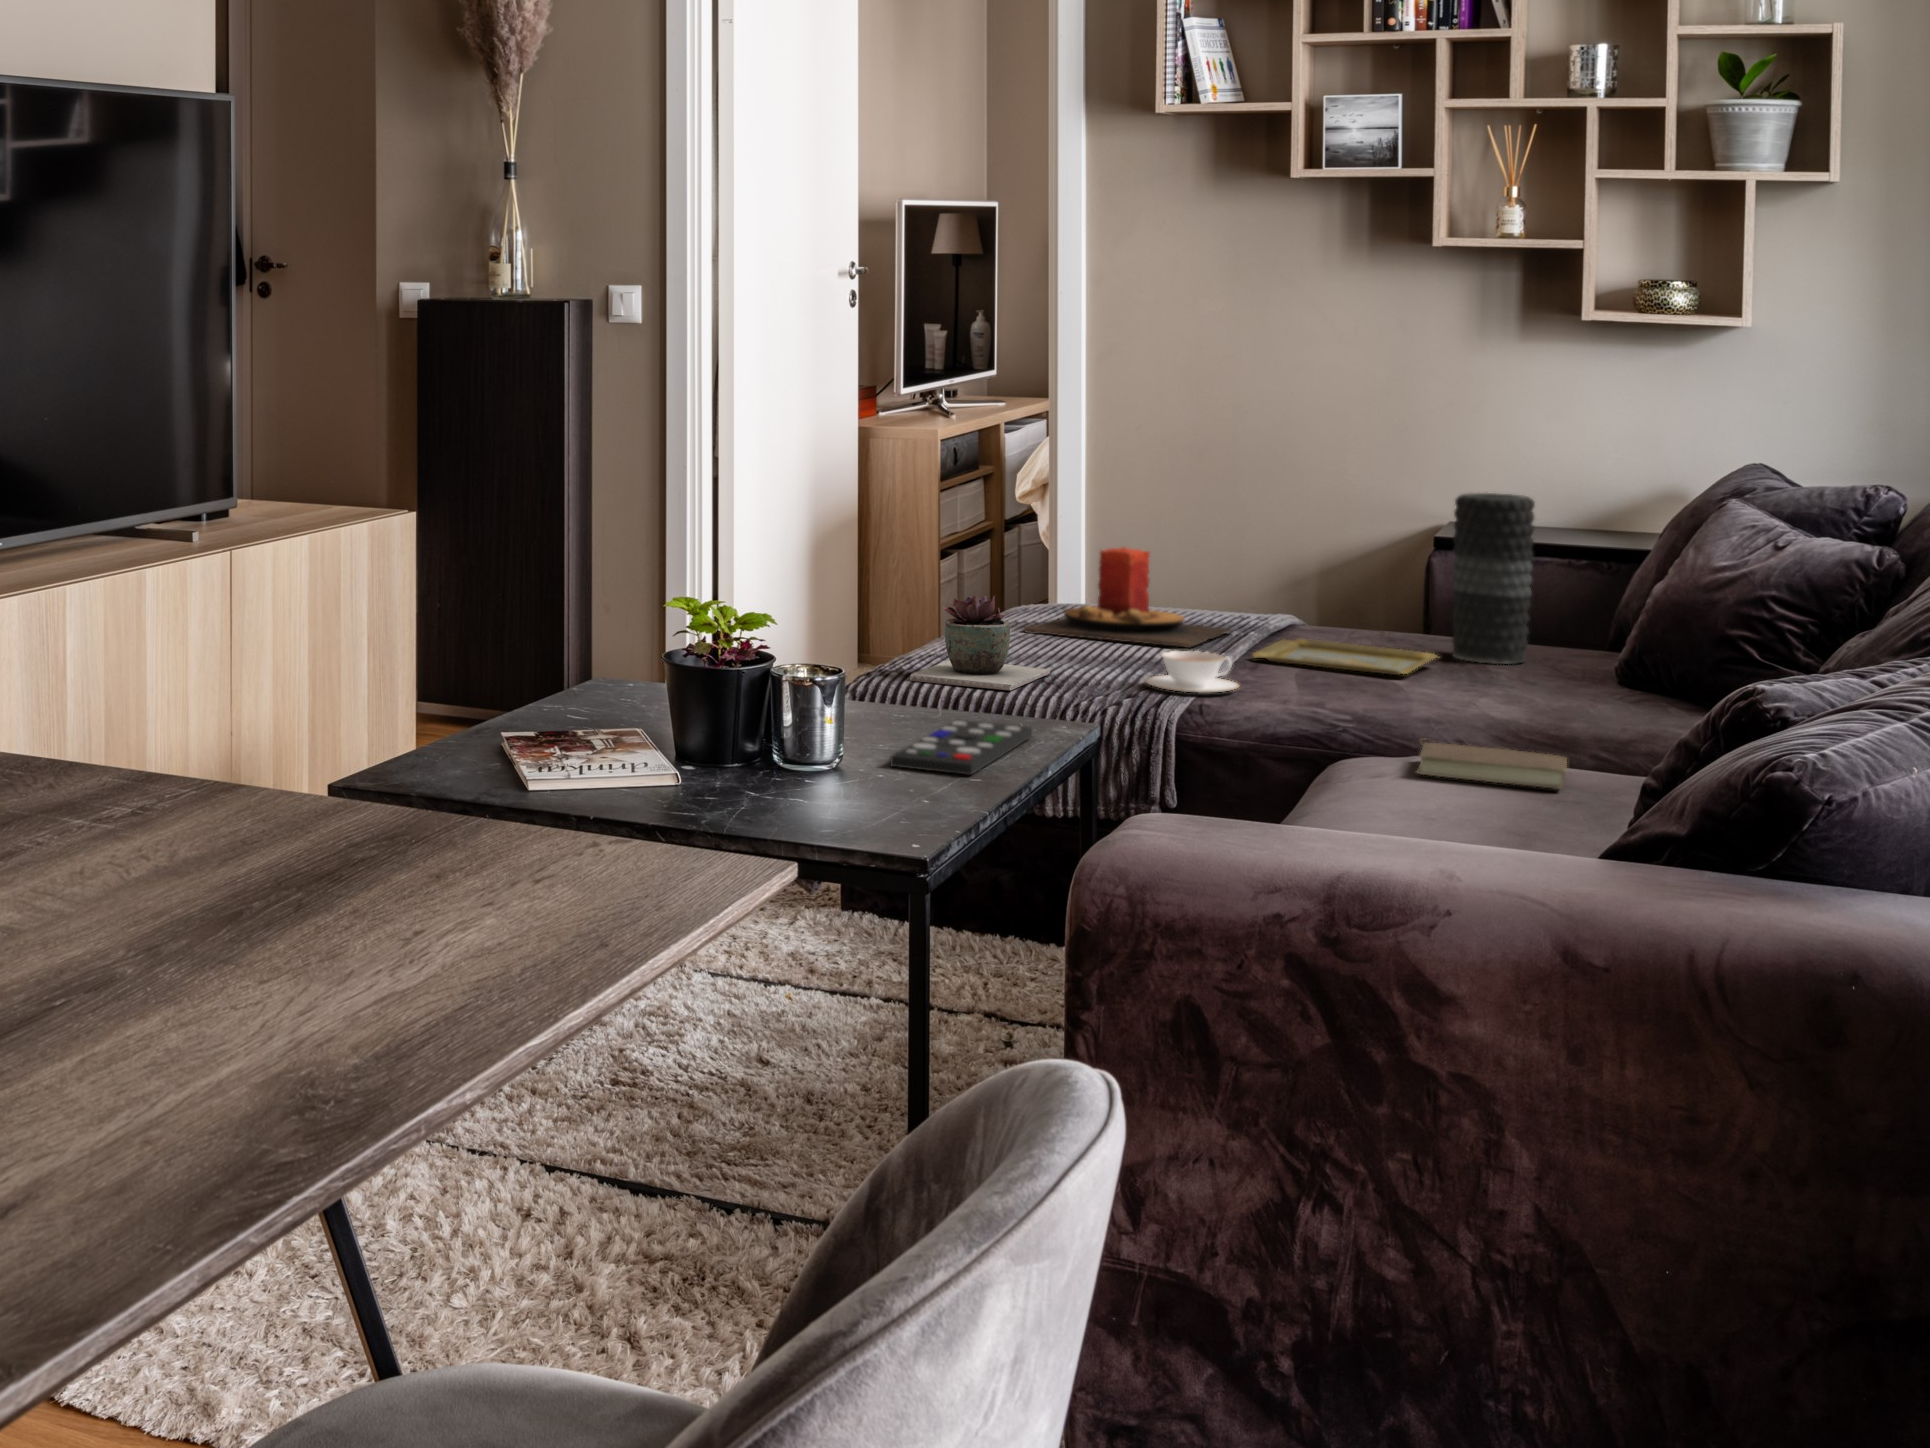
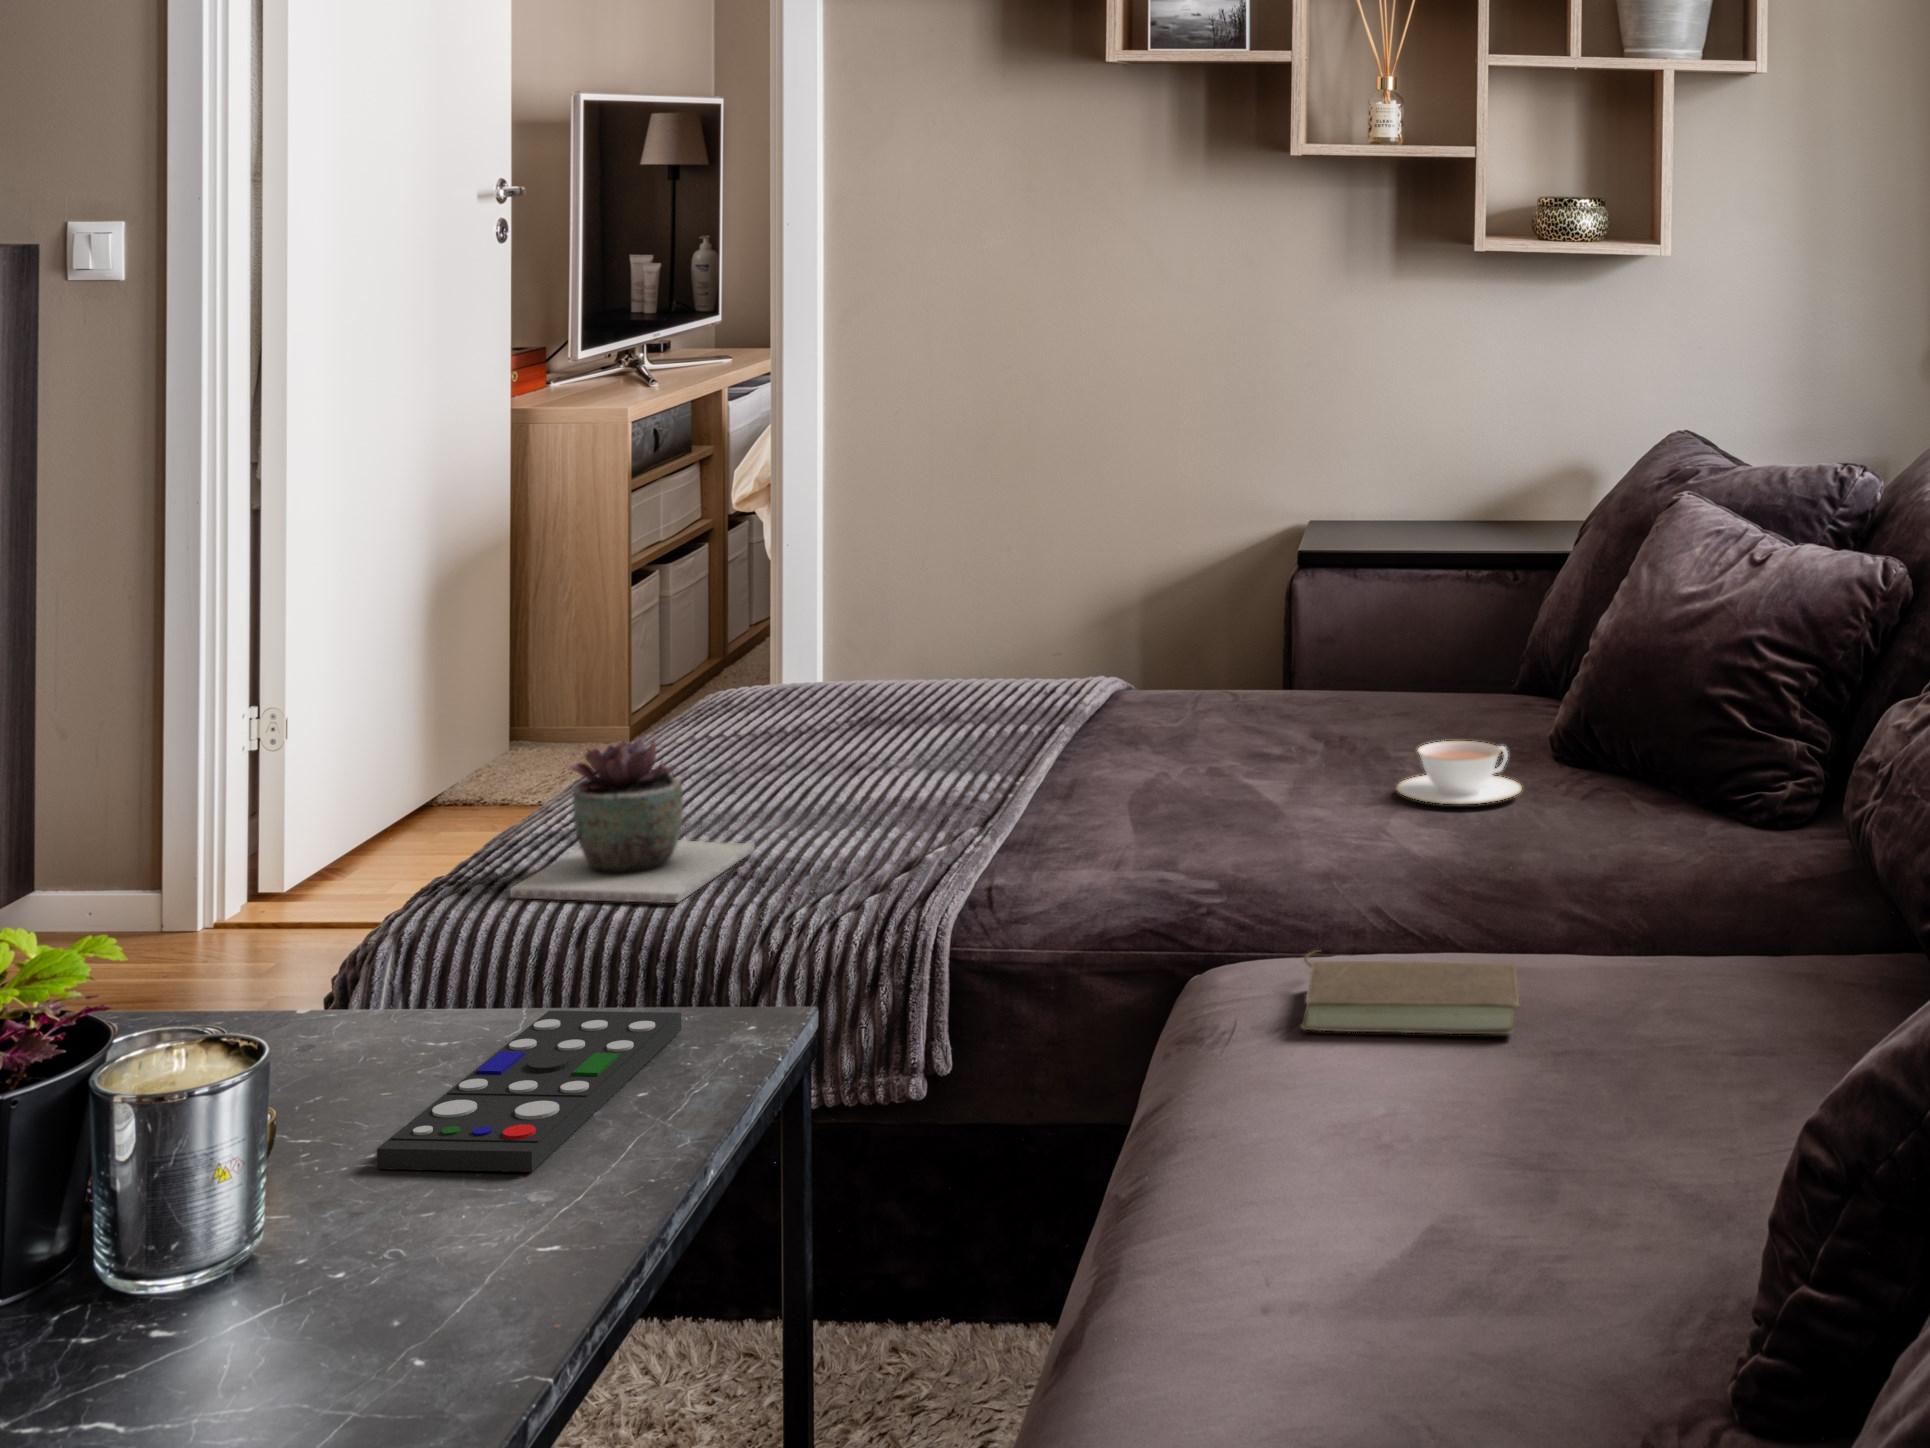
vase: present [1452,493,1535,664] -> none [1340,506,1441,746]
candle: present [1024,547,1231,648] -> none [739,607,1051,762]
tray: present [1253,639,1437,675] -> none [1073,731,1329,786]
teacup: present [1145,651,1239,693] -> present [1396,741,1522,804]

